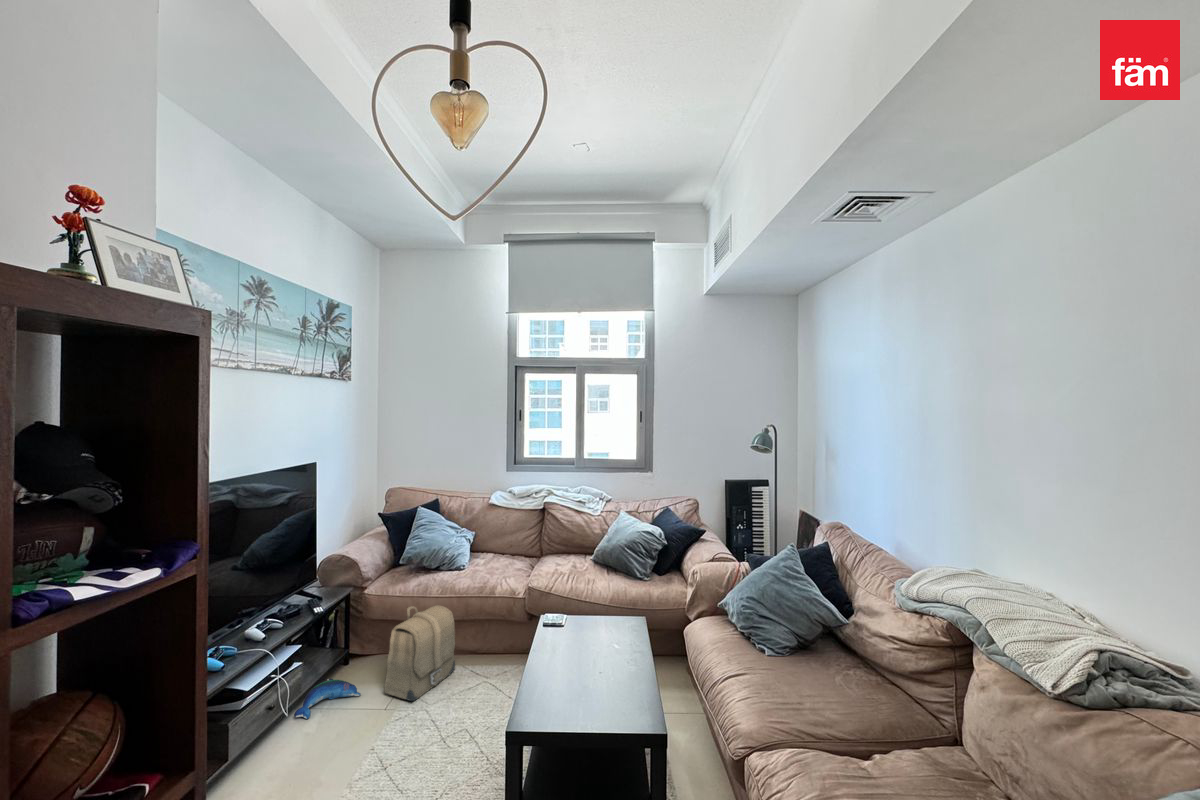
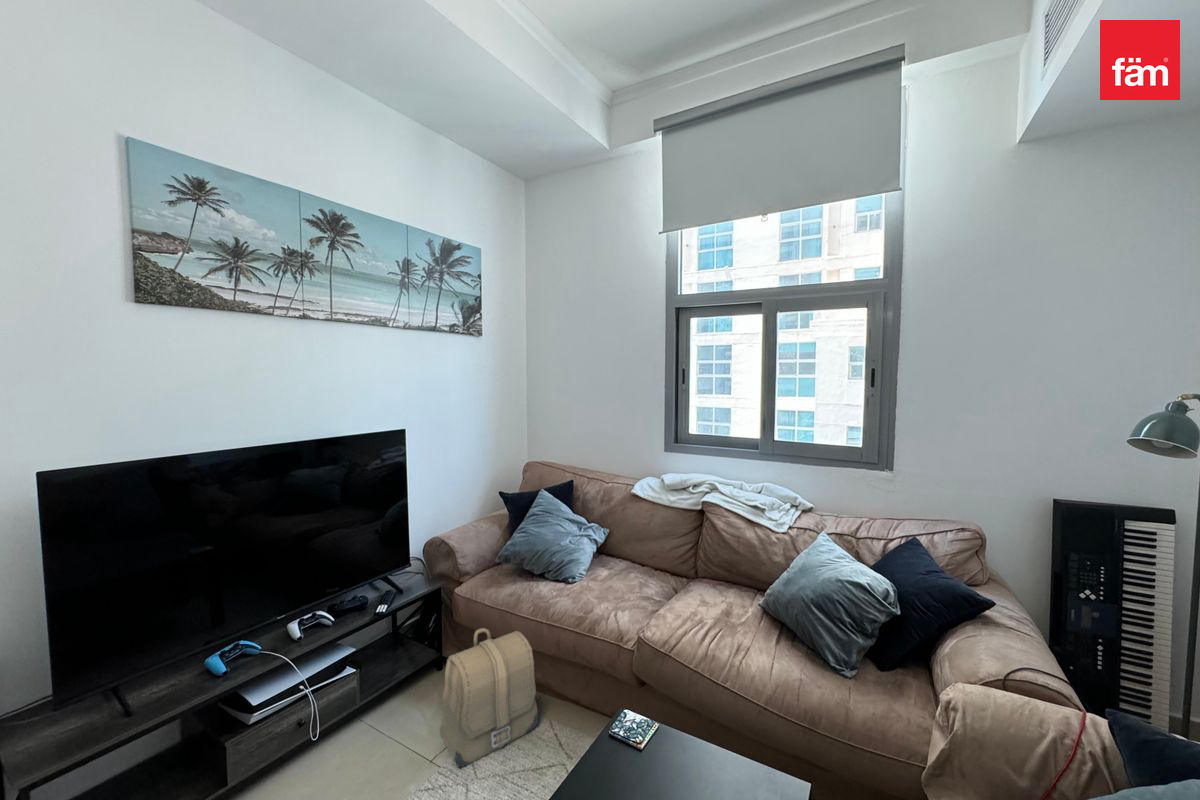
plush toy: present [294,678,361,719] -> none [338,693,420,746]

